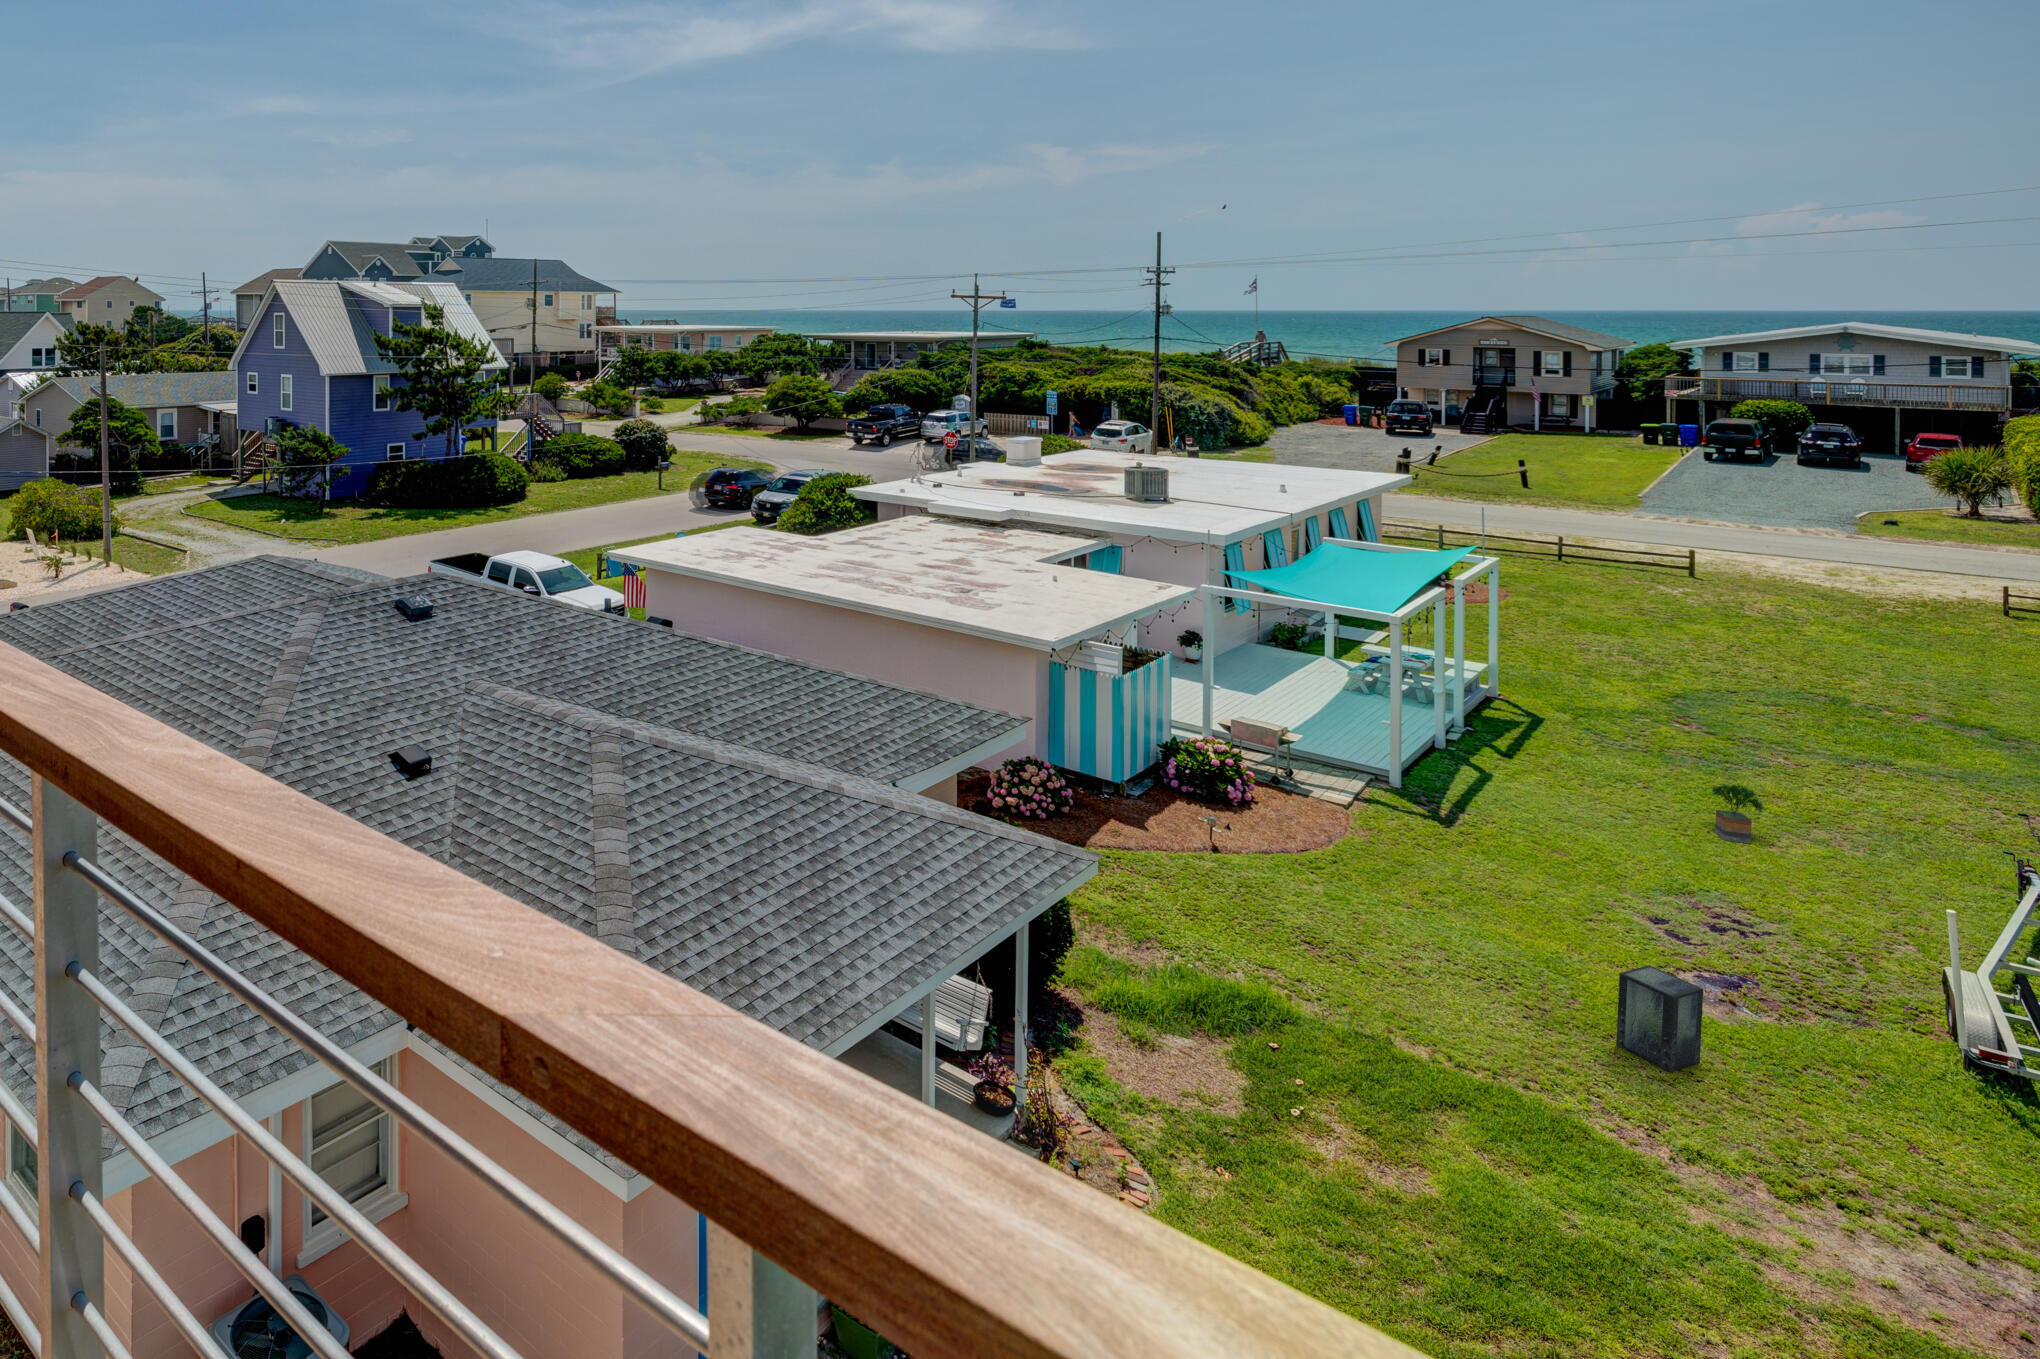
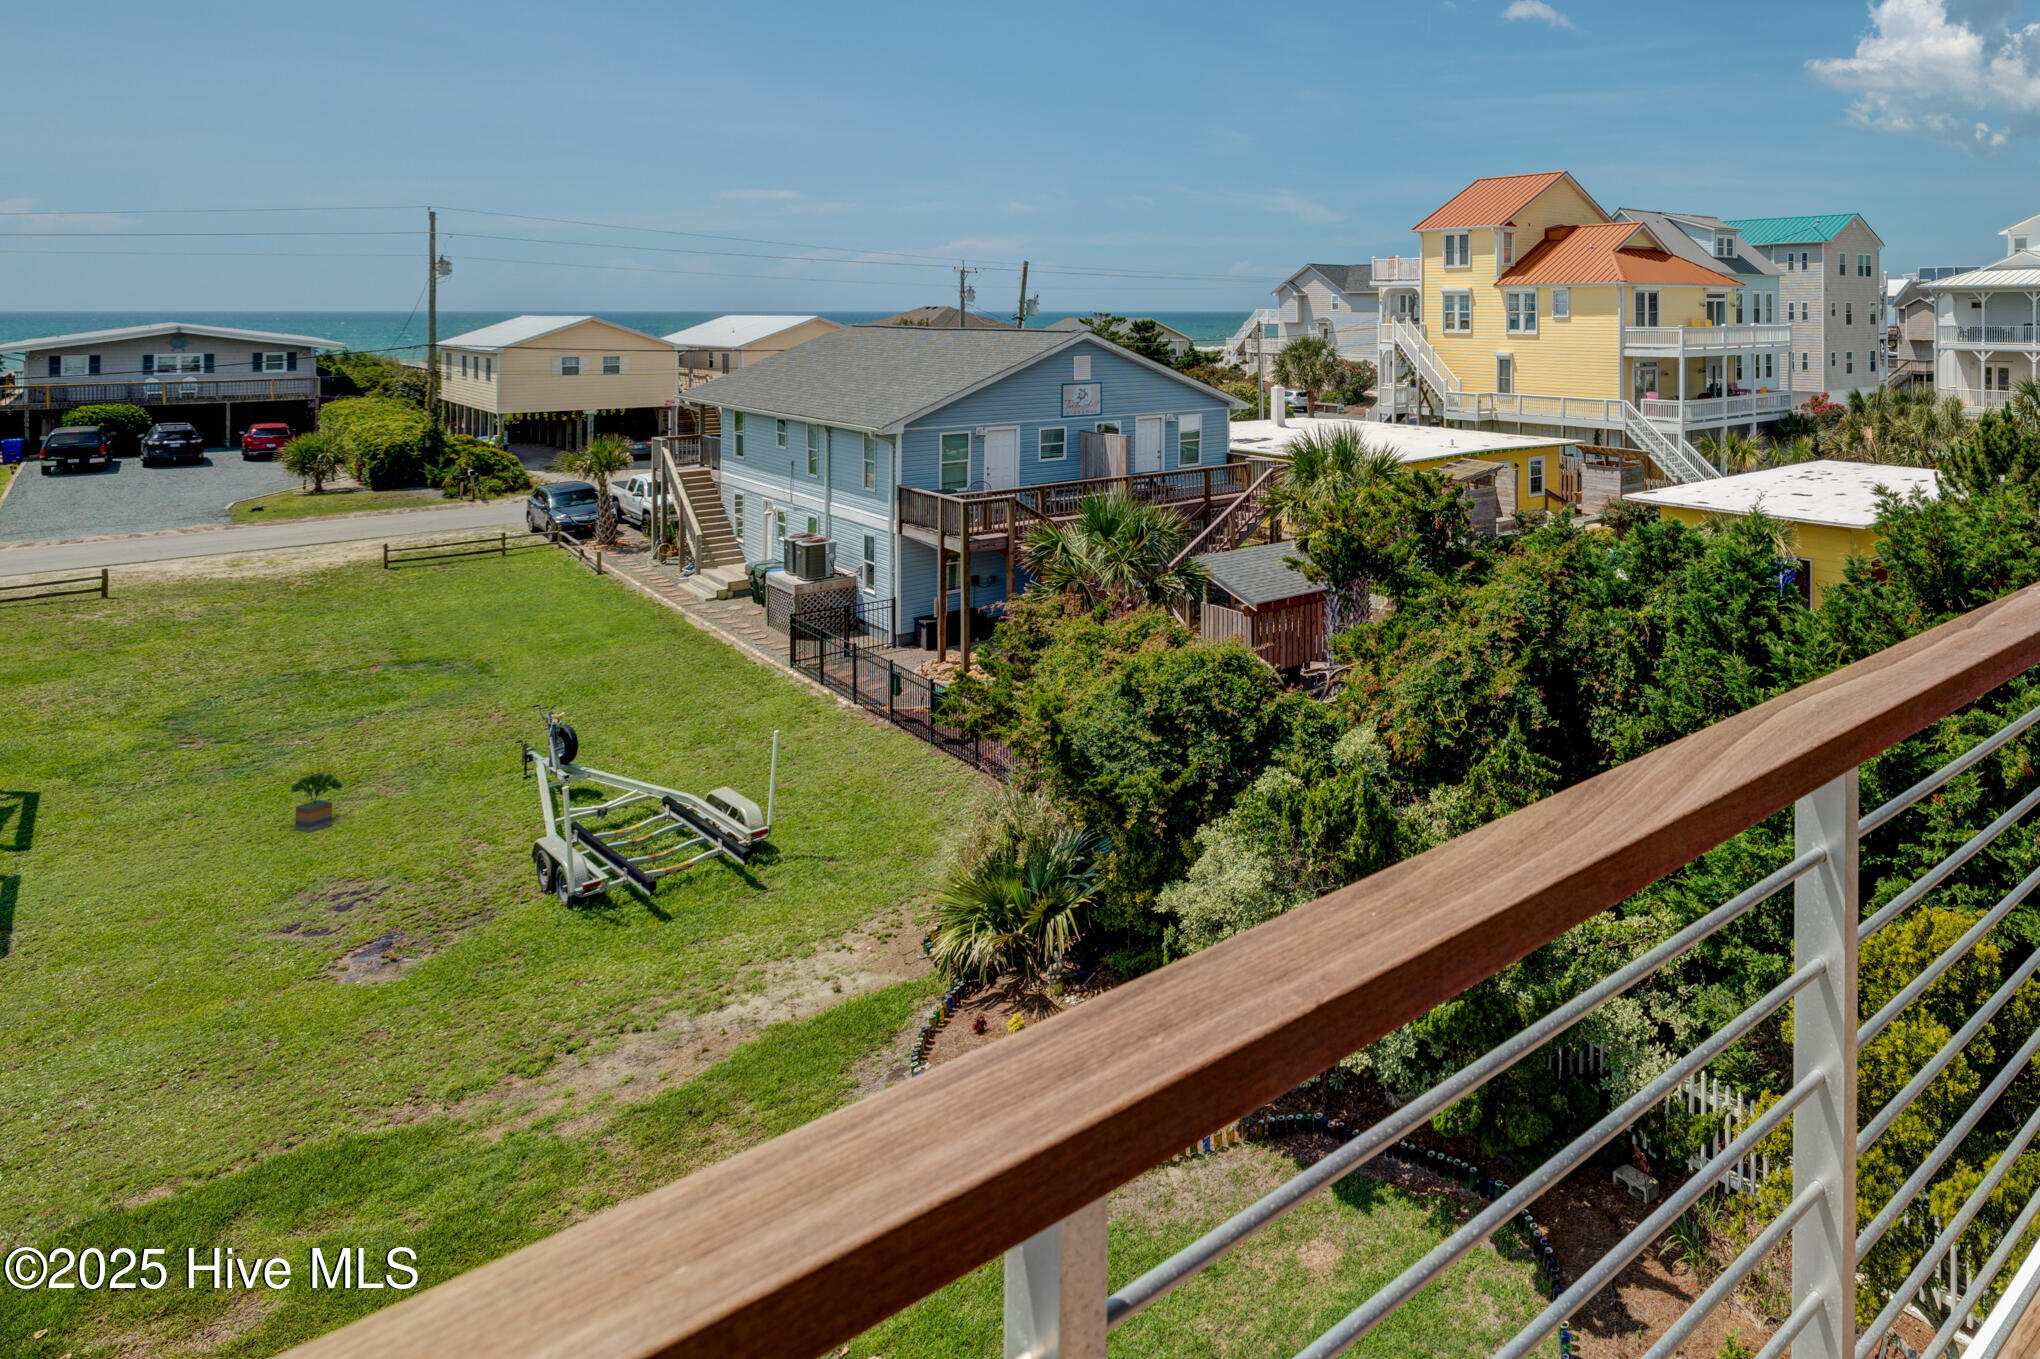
storage box: present [1616,965,1703,1072] -> none [338,950,413,1054]

